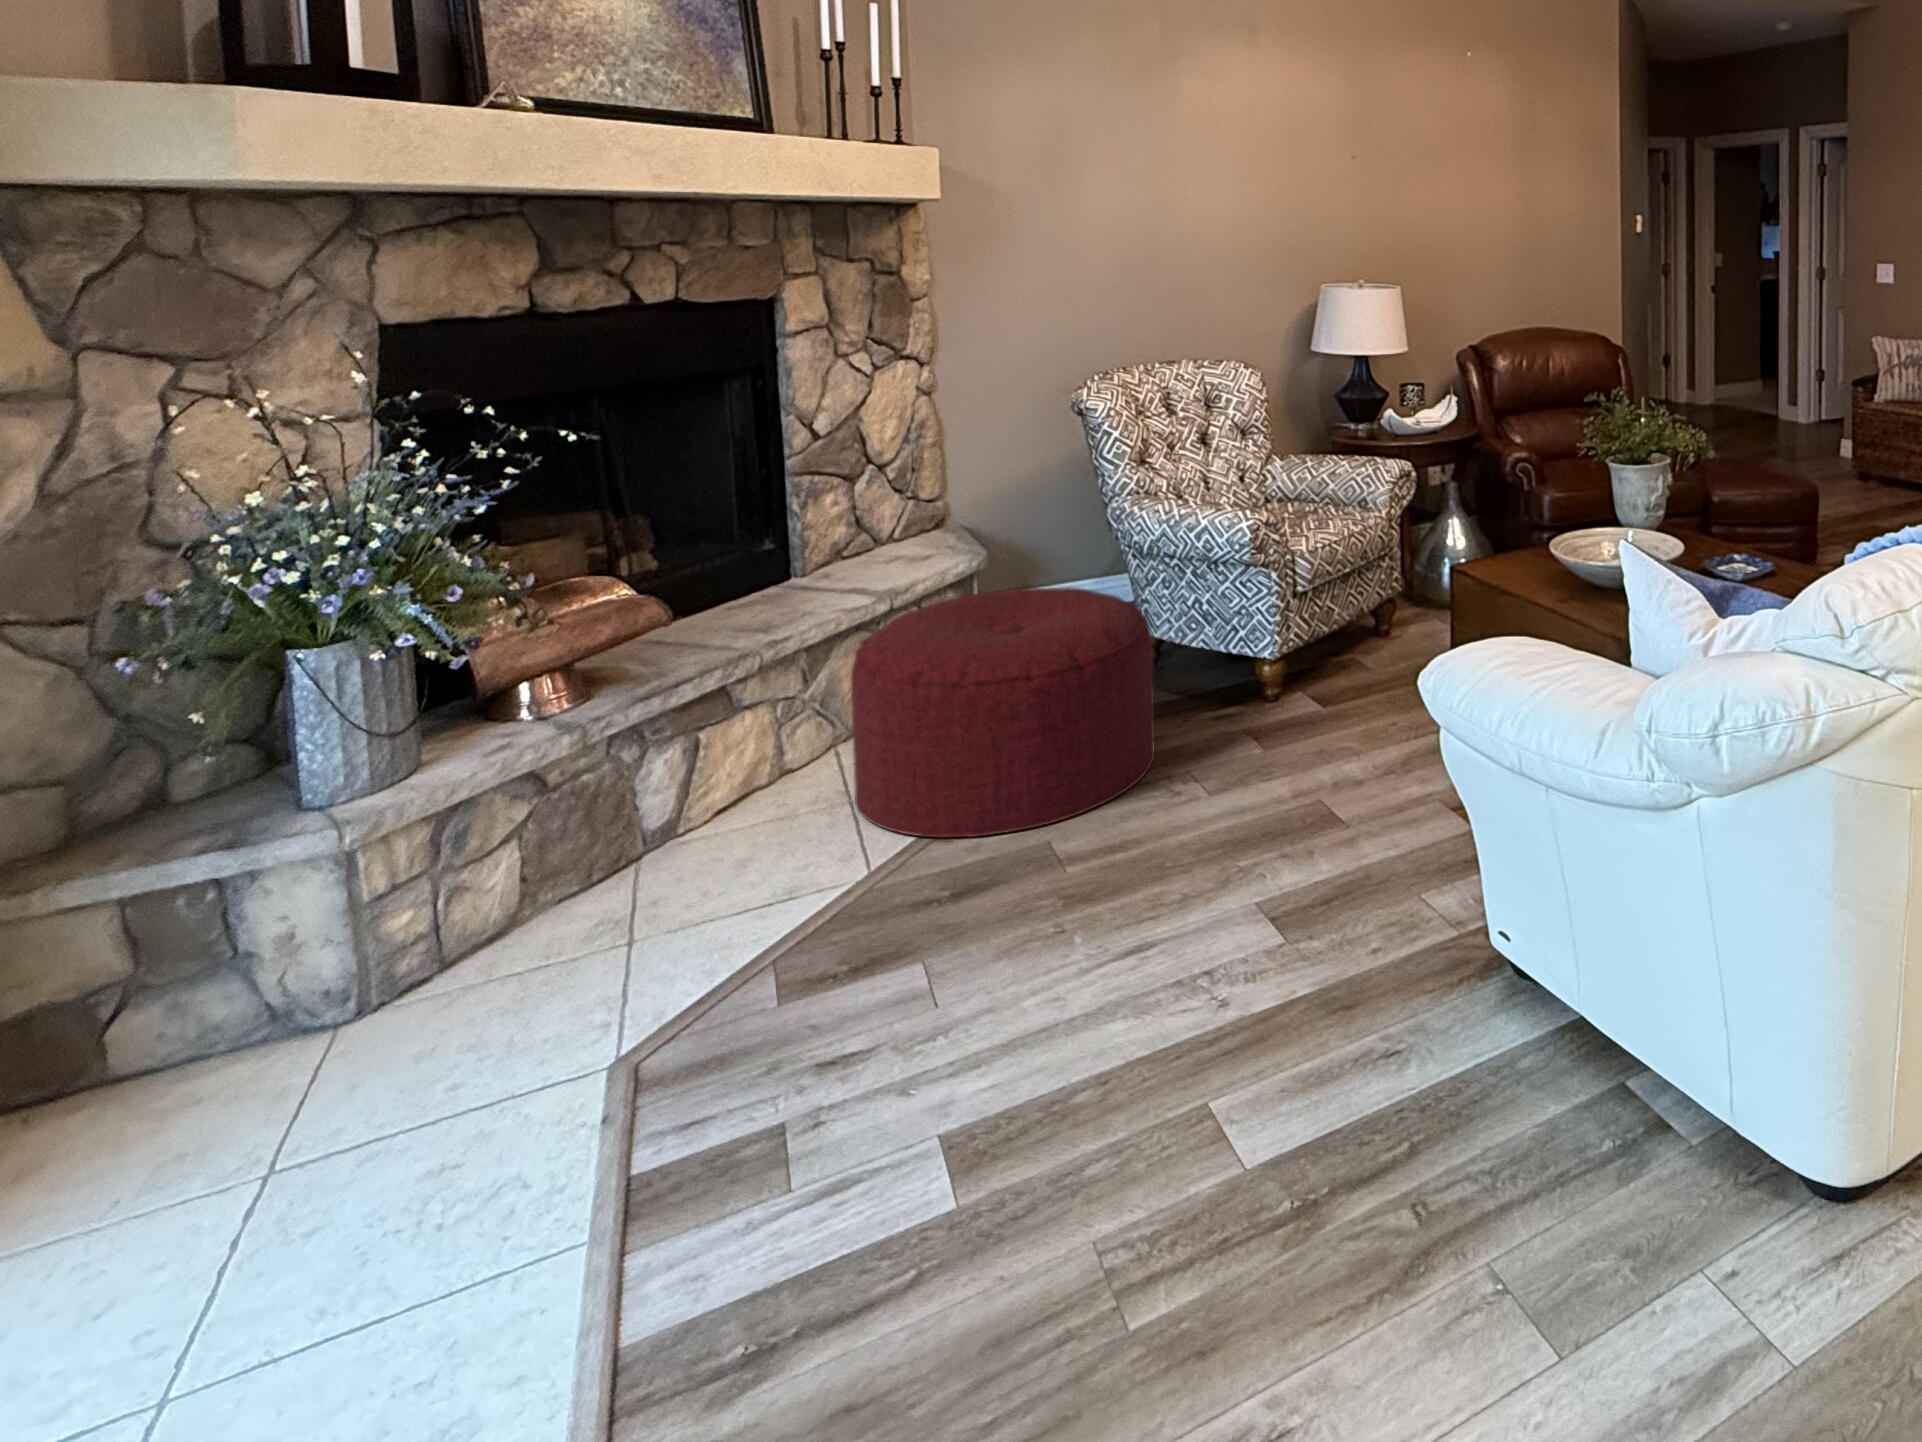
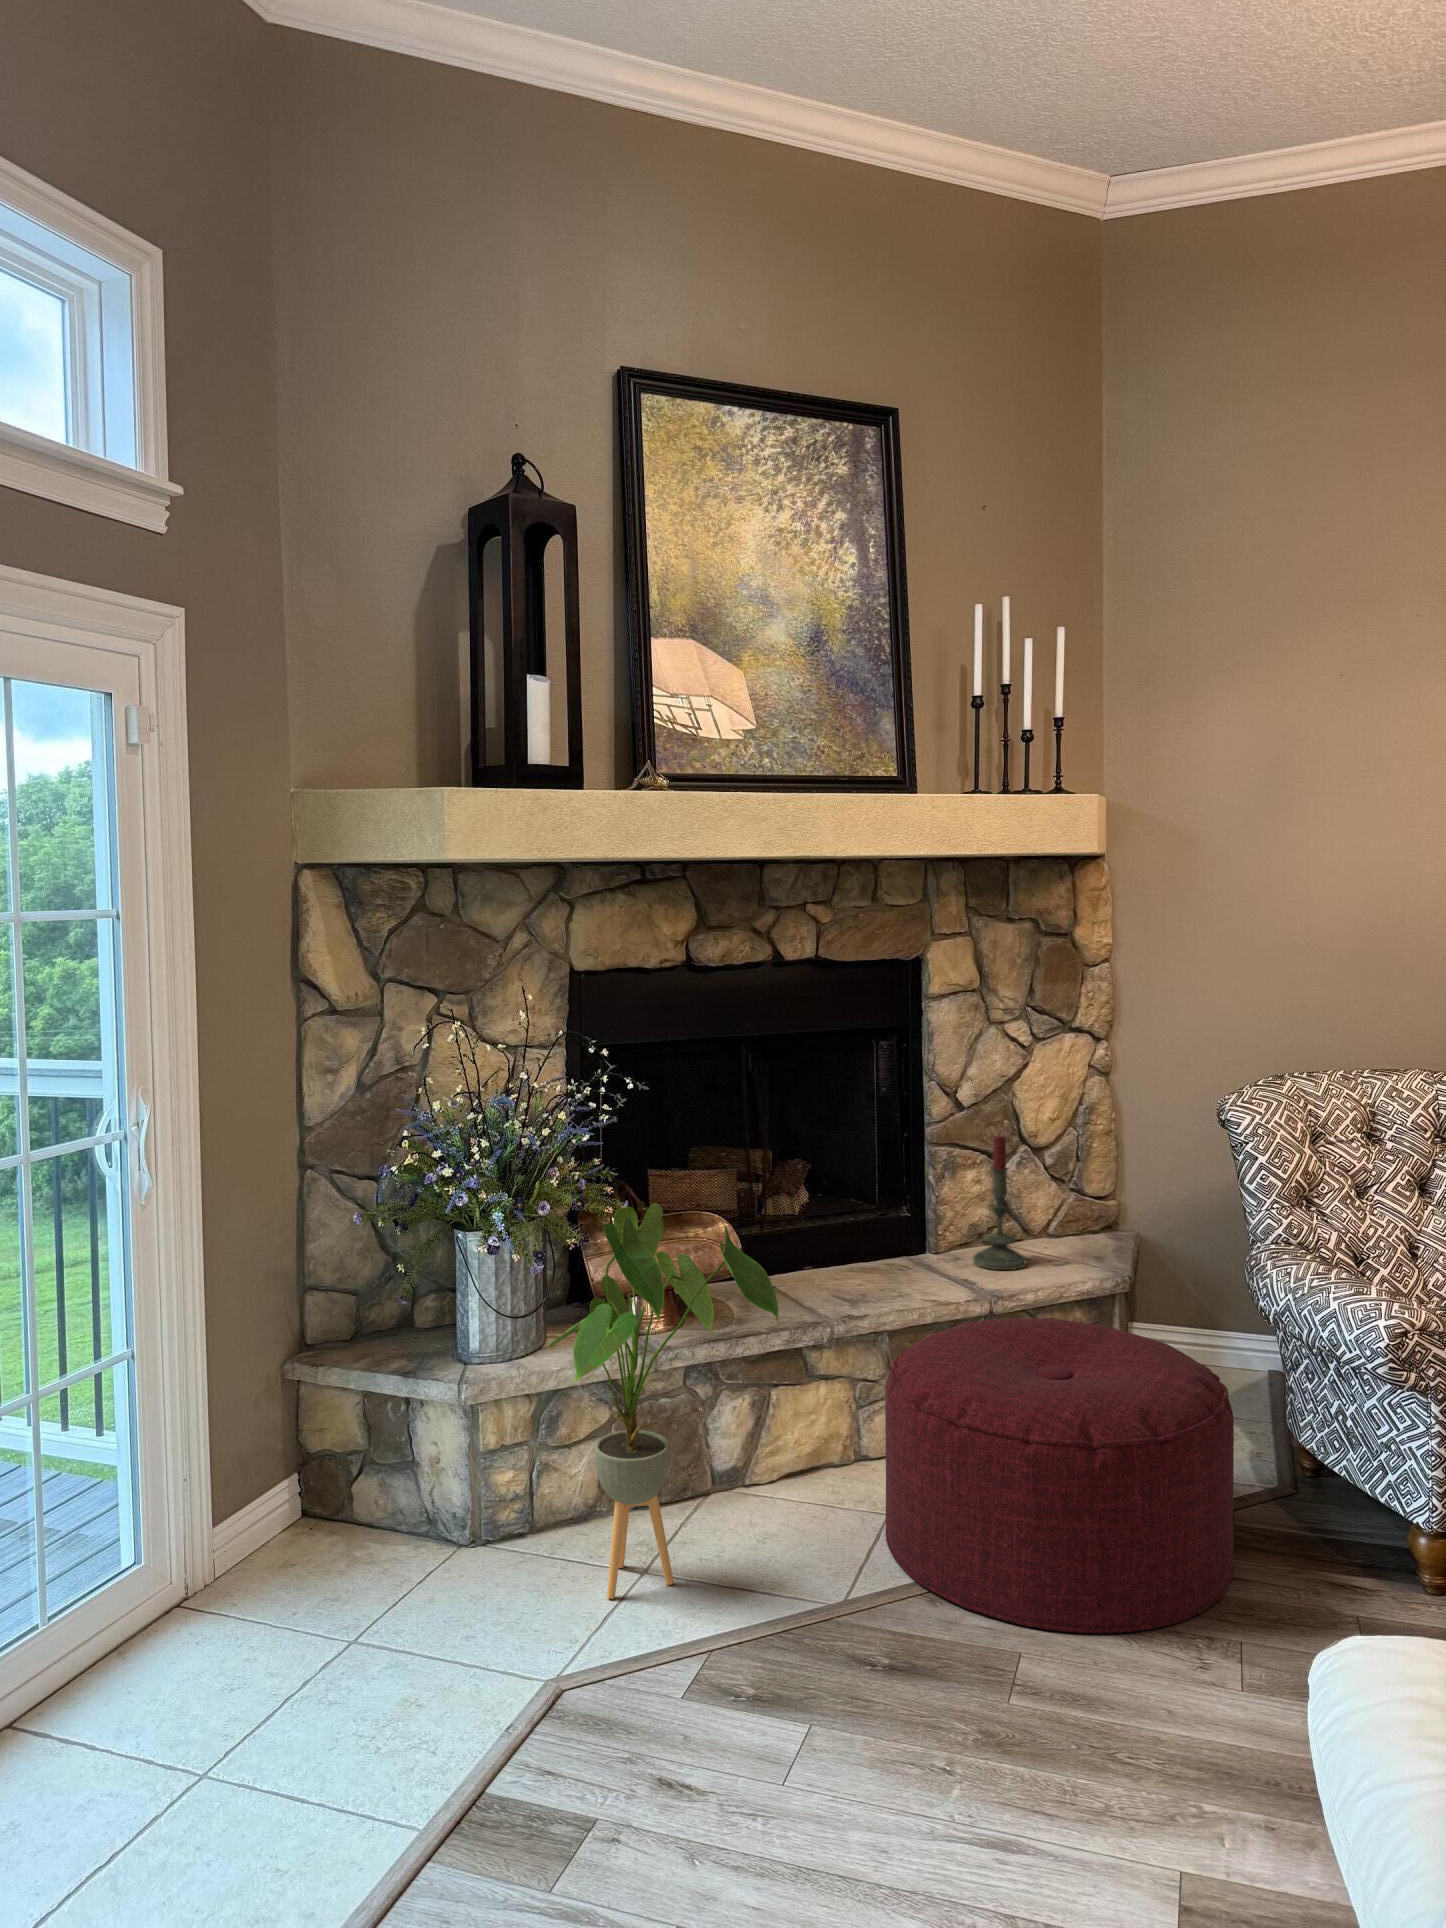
candle: none [847,451,899,576] -> present [973,1135,1026,1270]
house plant: none [483,557,791,979] -> present [548,1203,779,1599]

